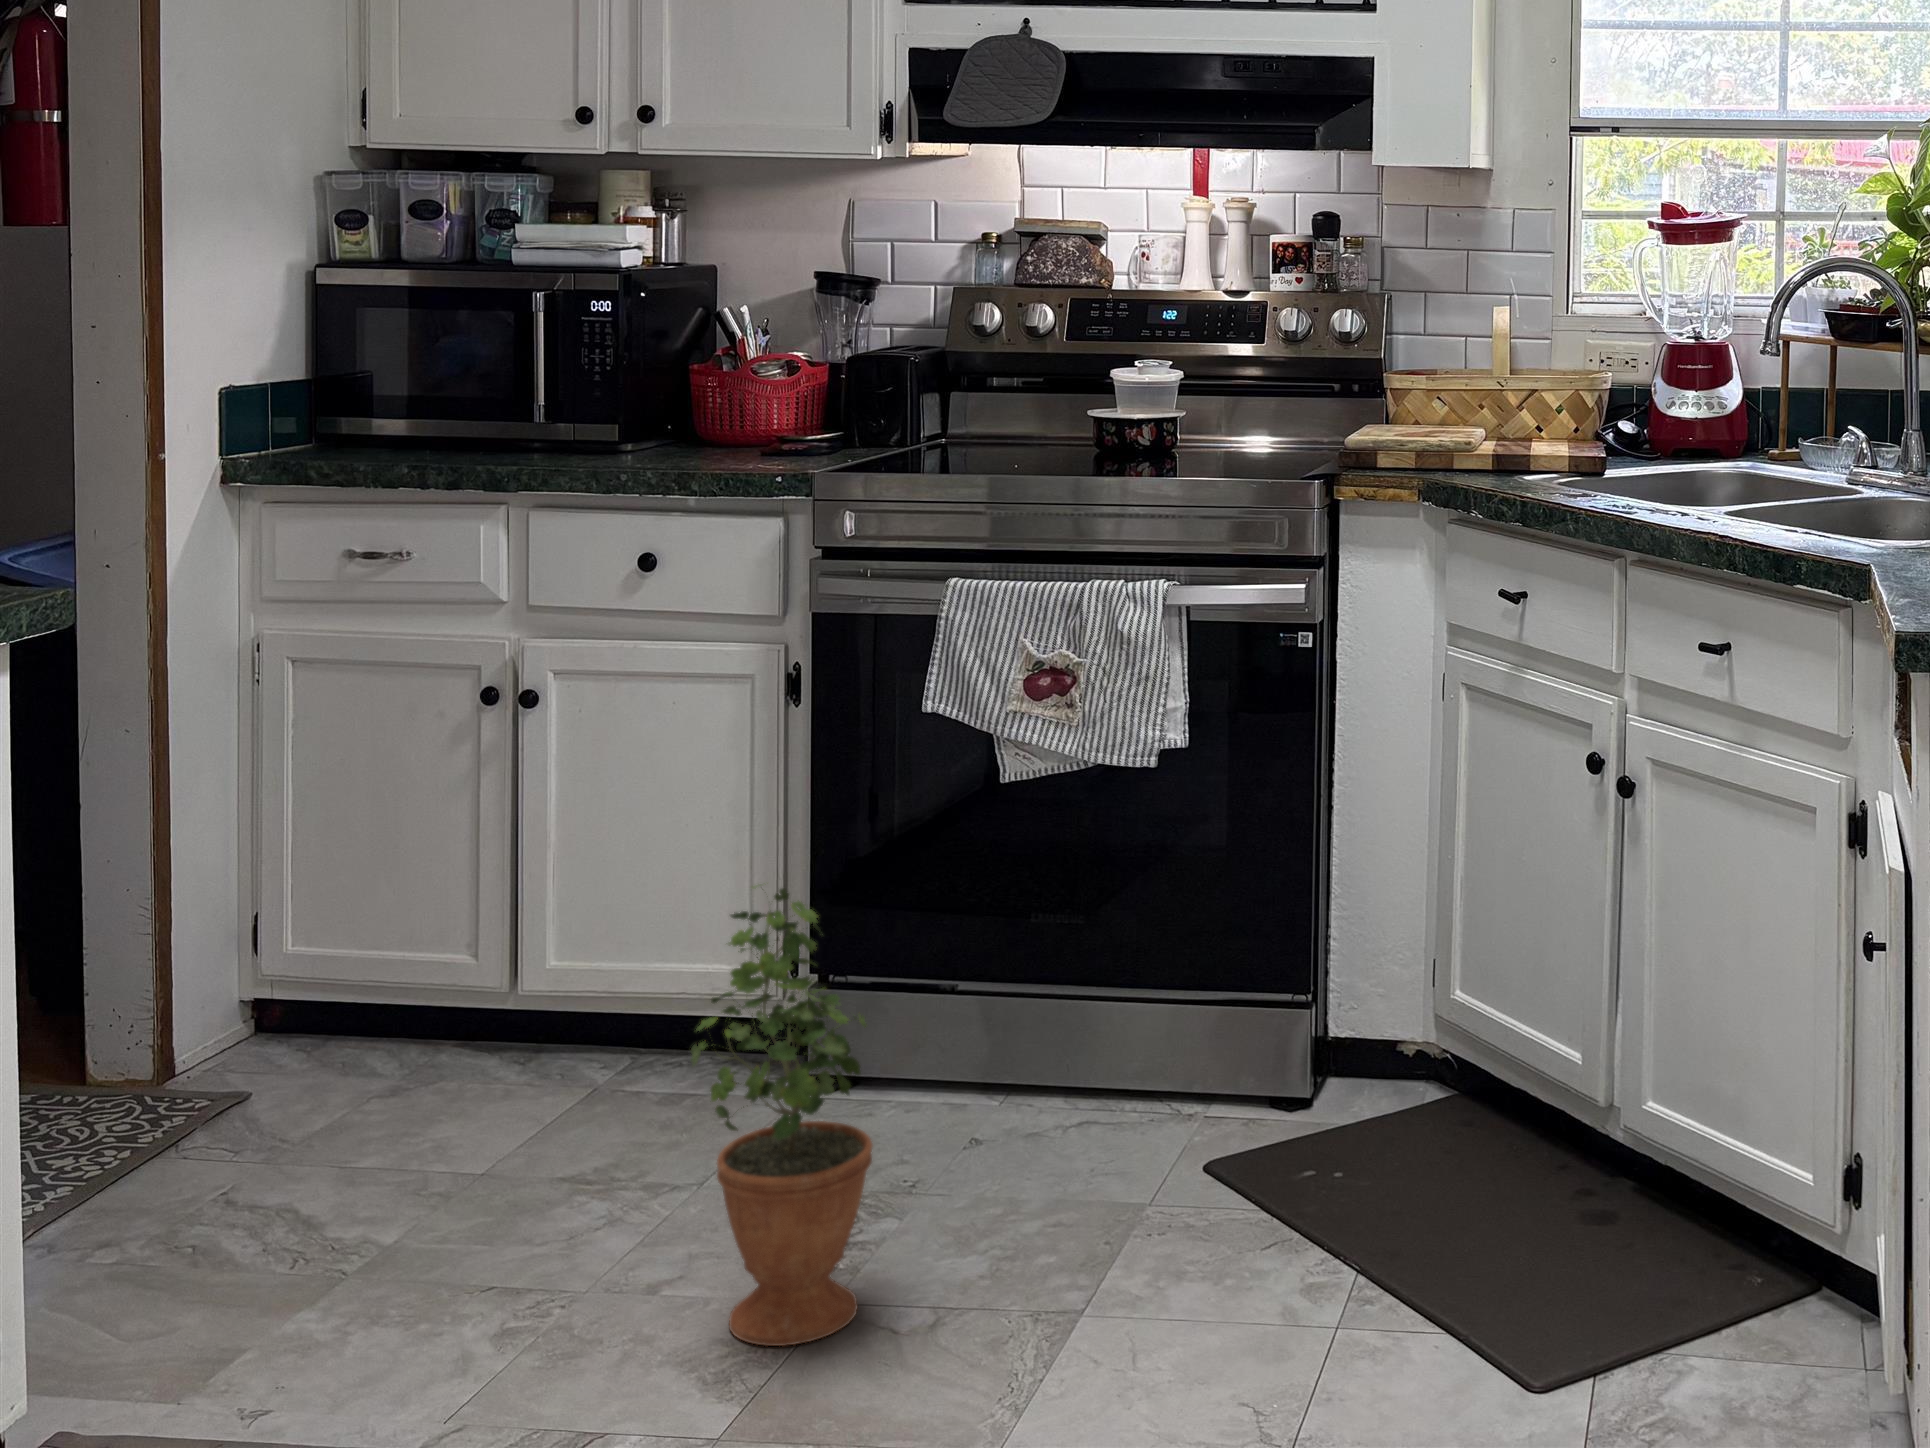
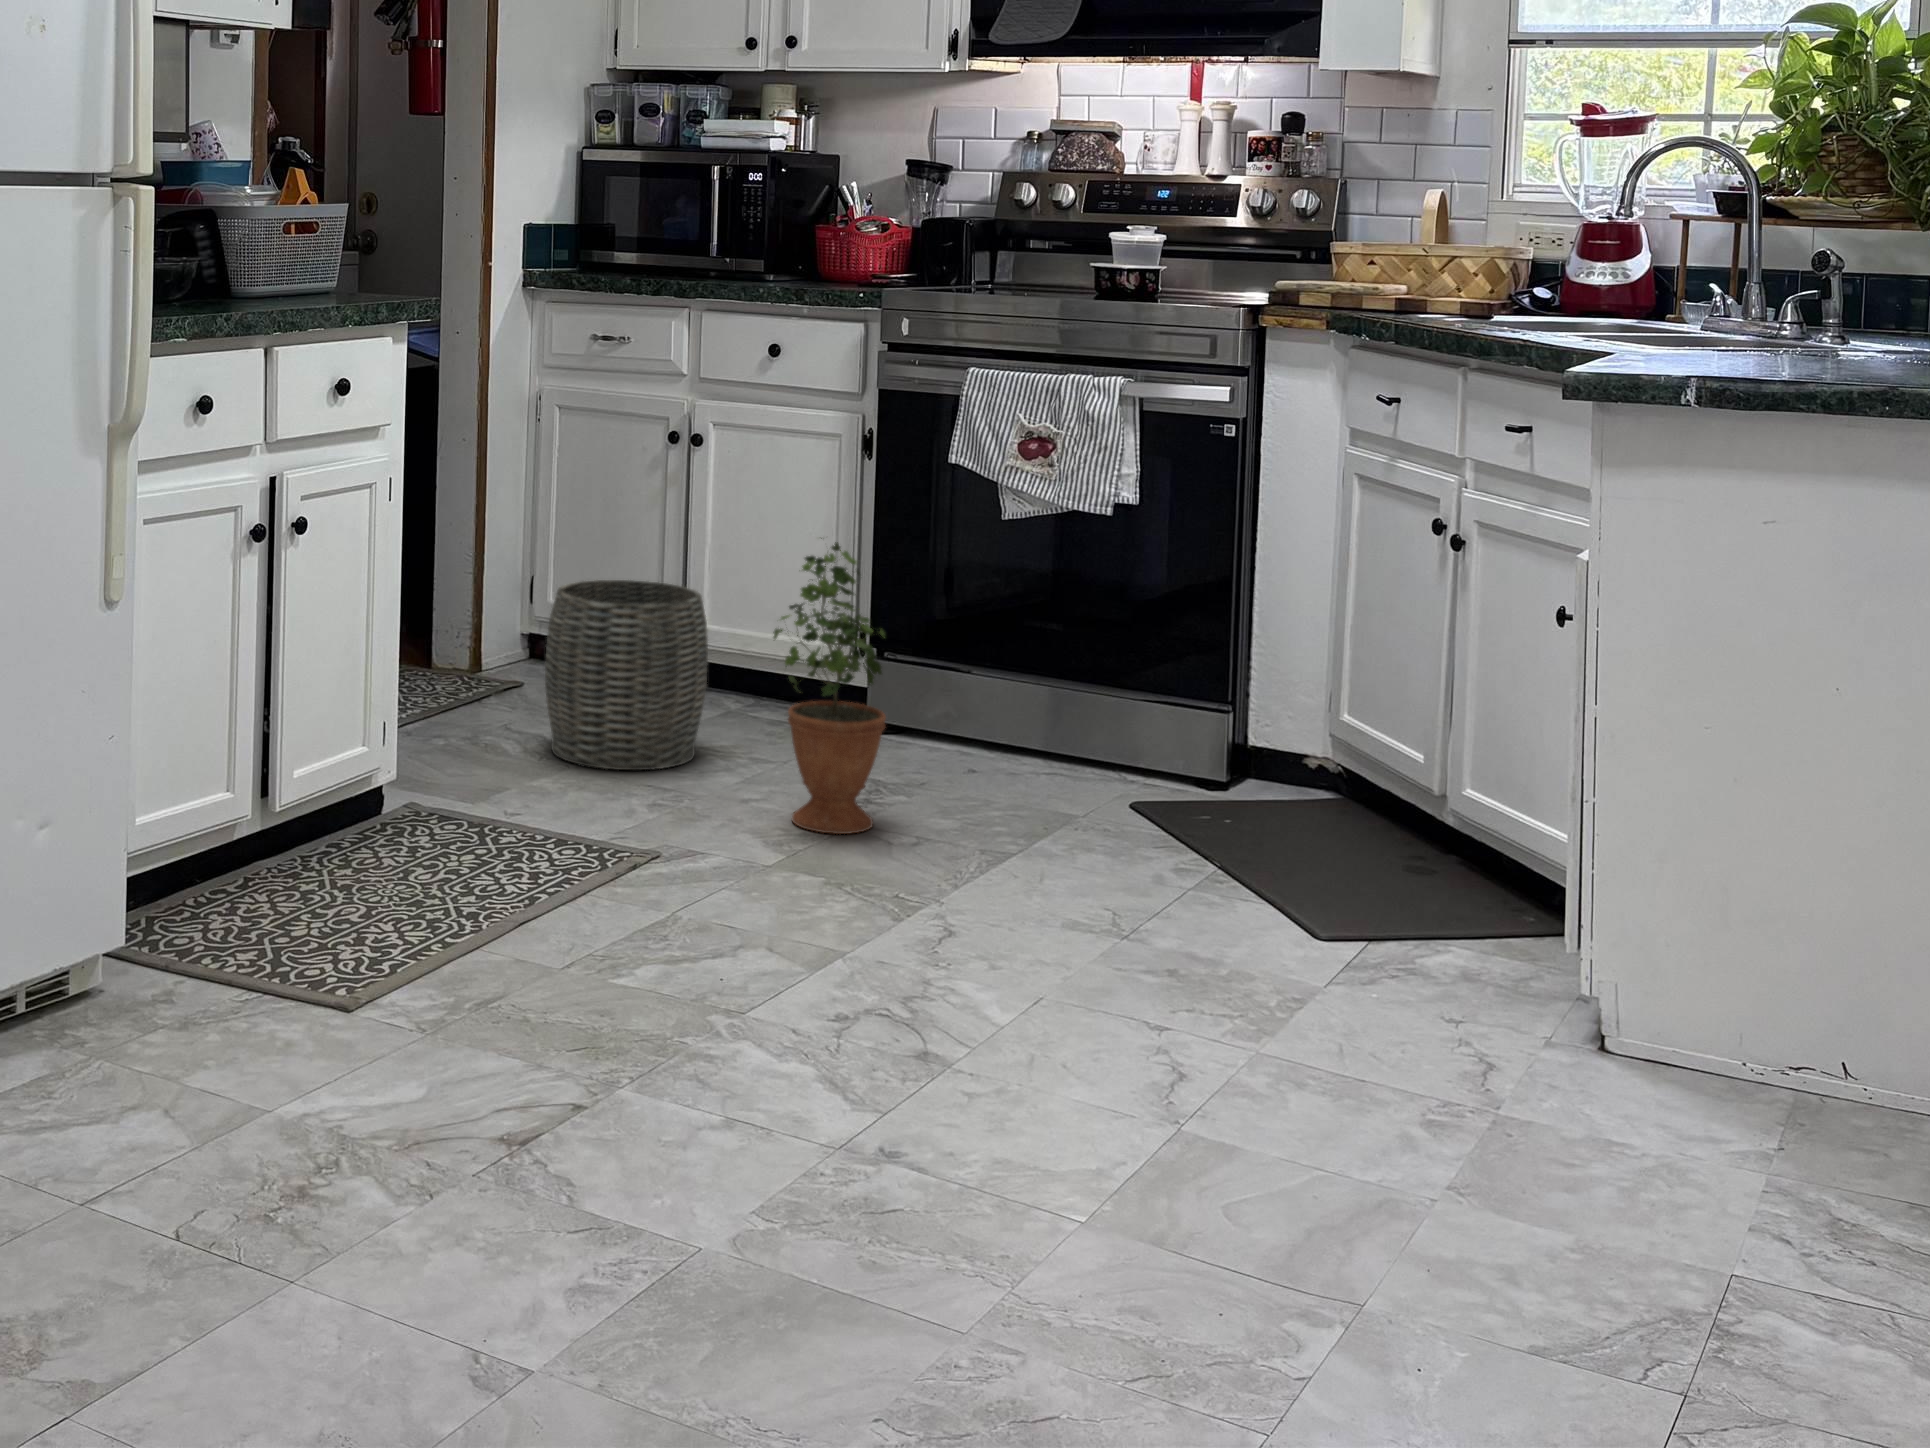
woven basket: none [287,946,568,1279] -> present [545,580,708,770]

